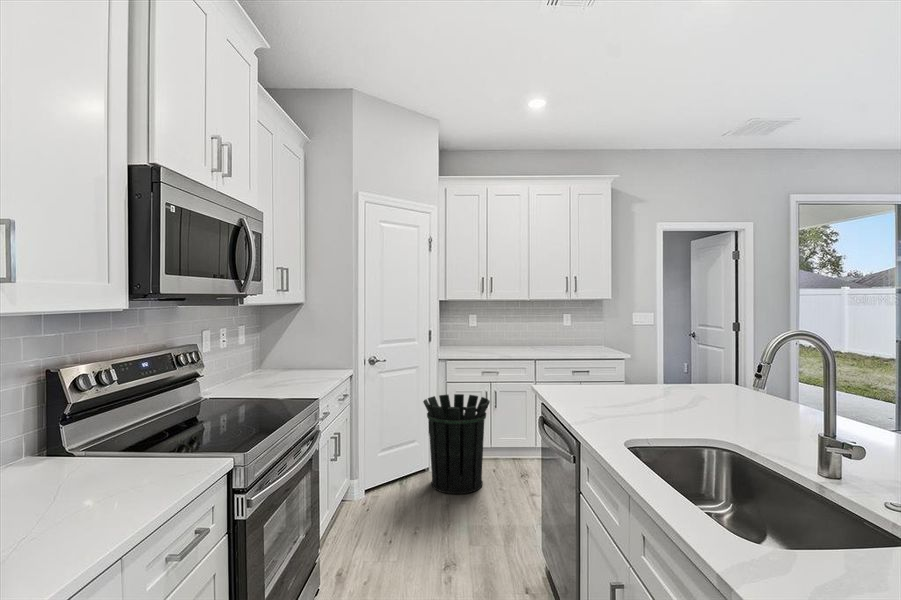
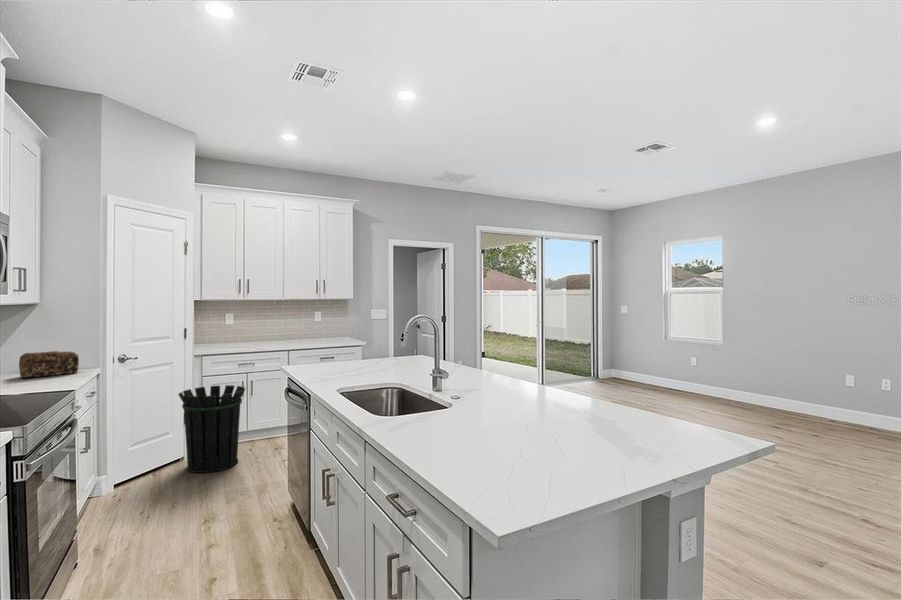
bread loaf: none [287,351,334,376] -> present [19,351,79,378]

